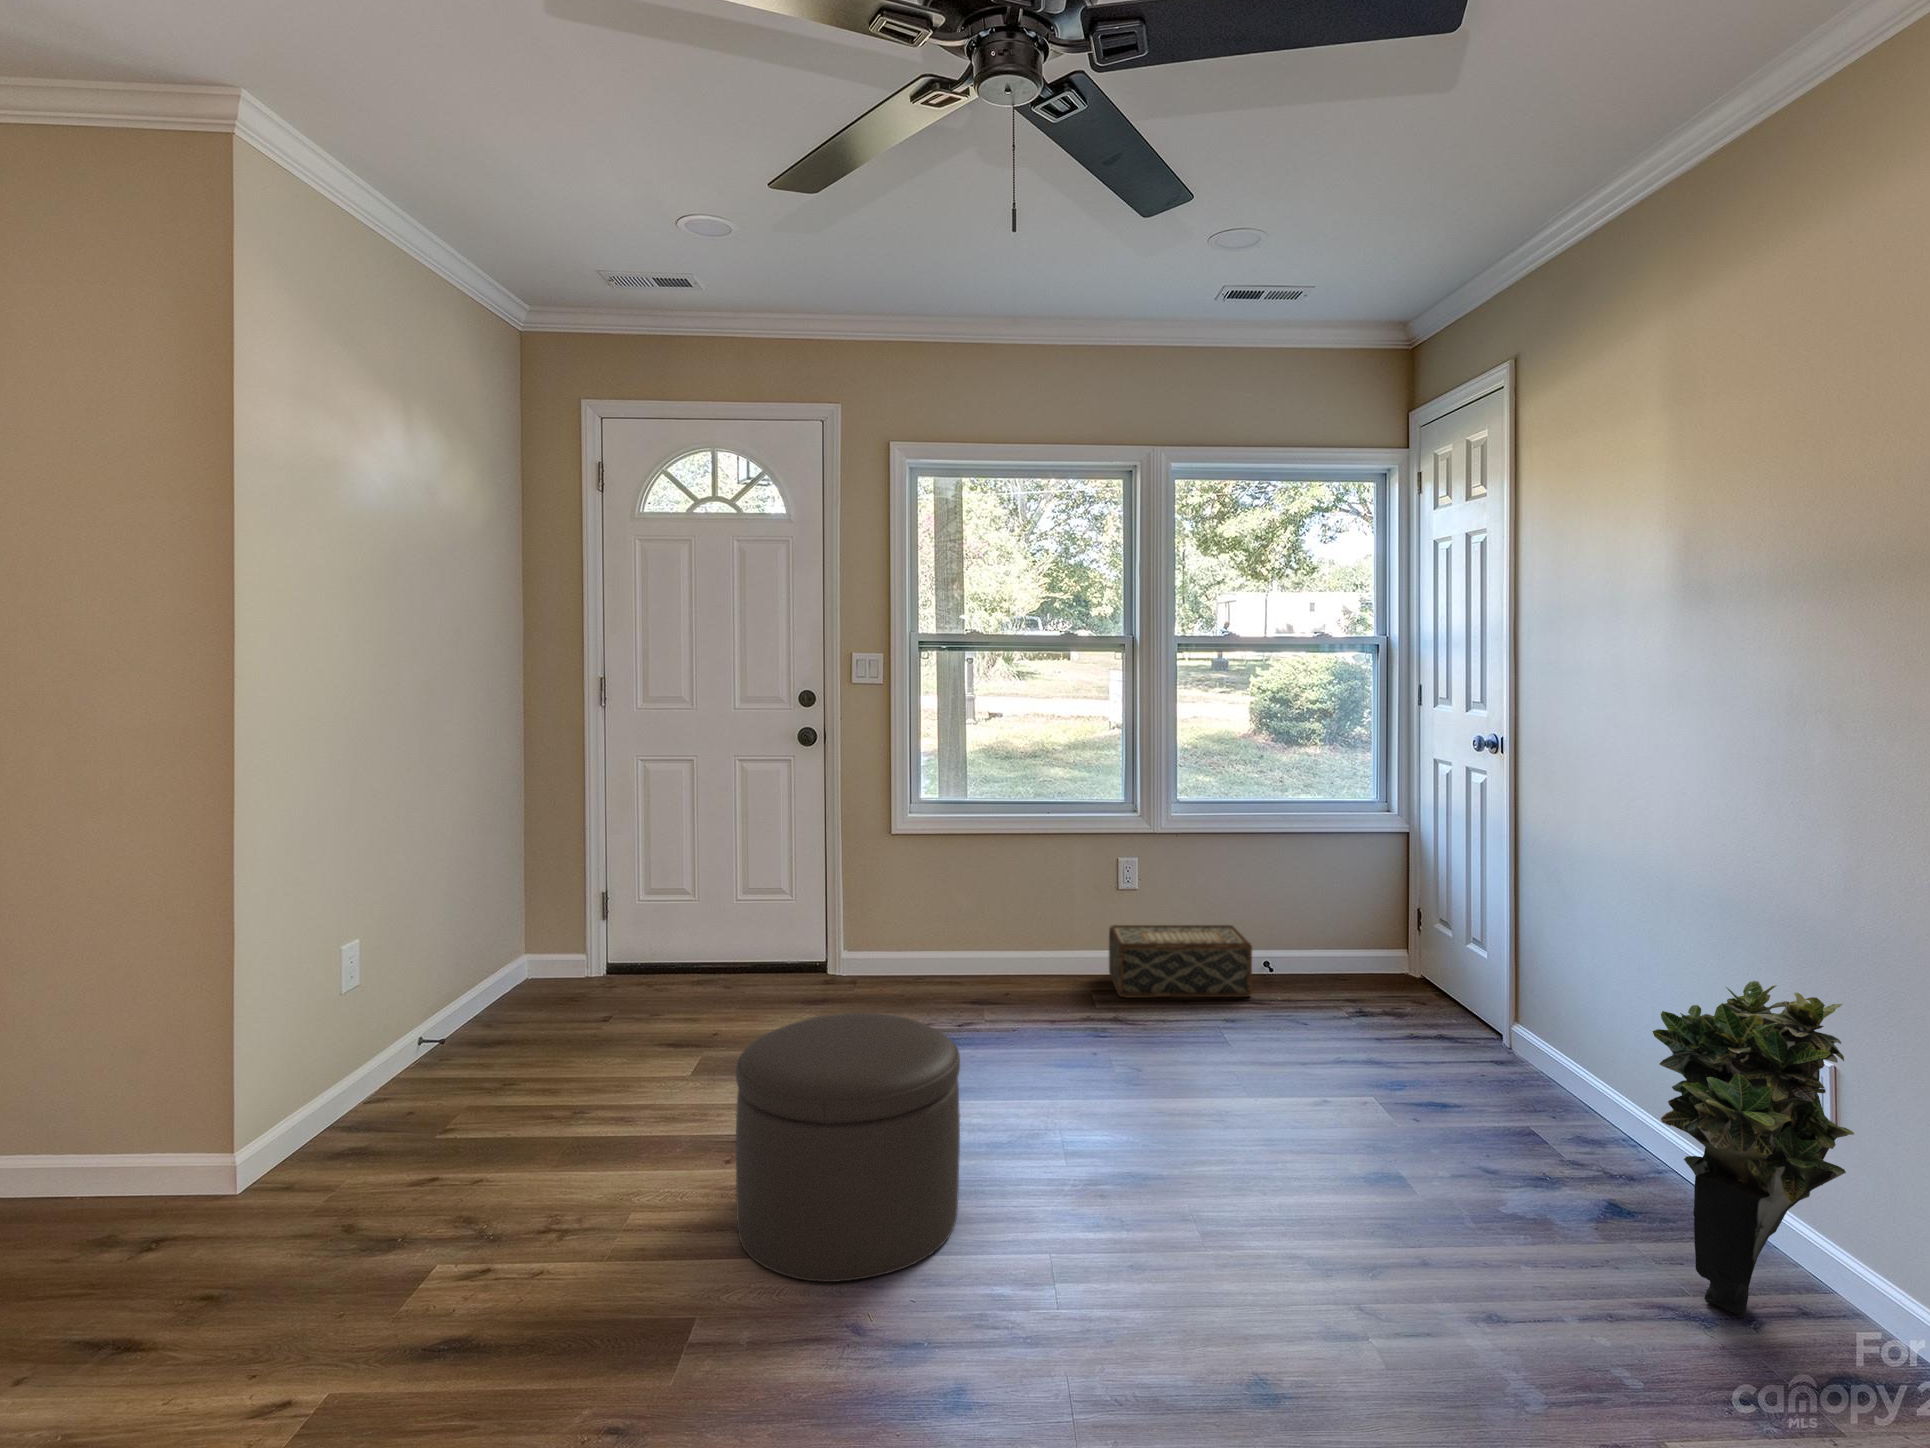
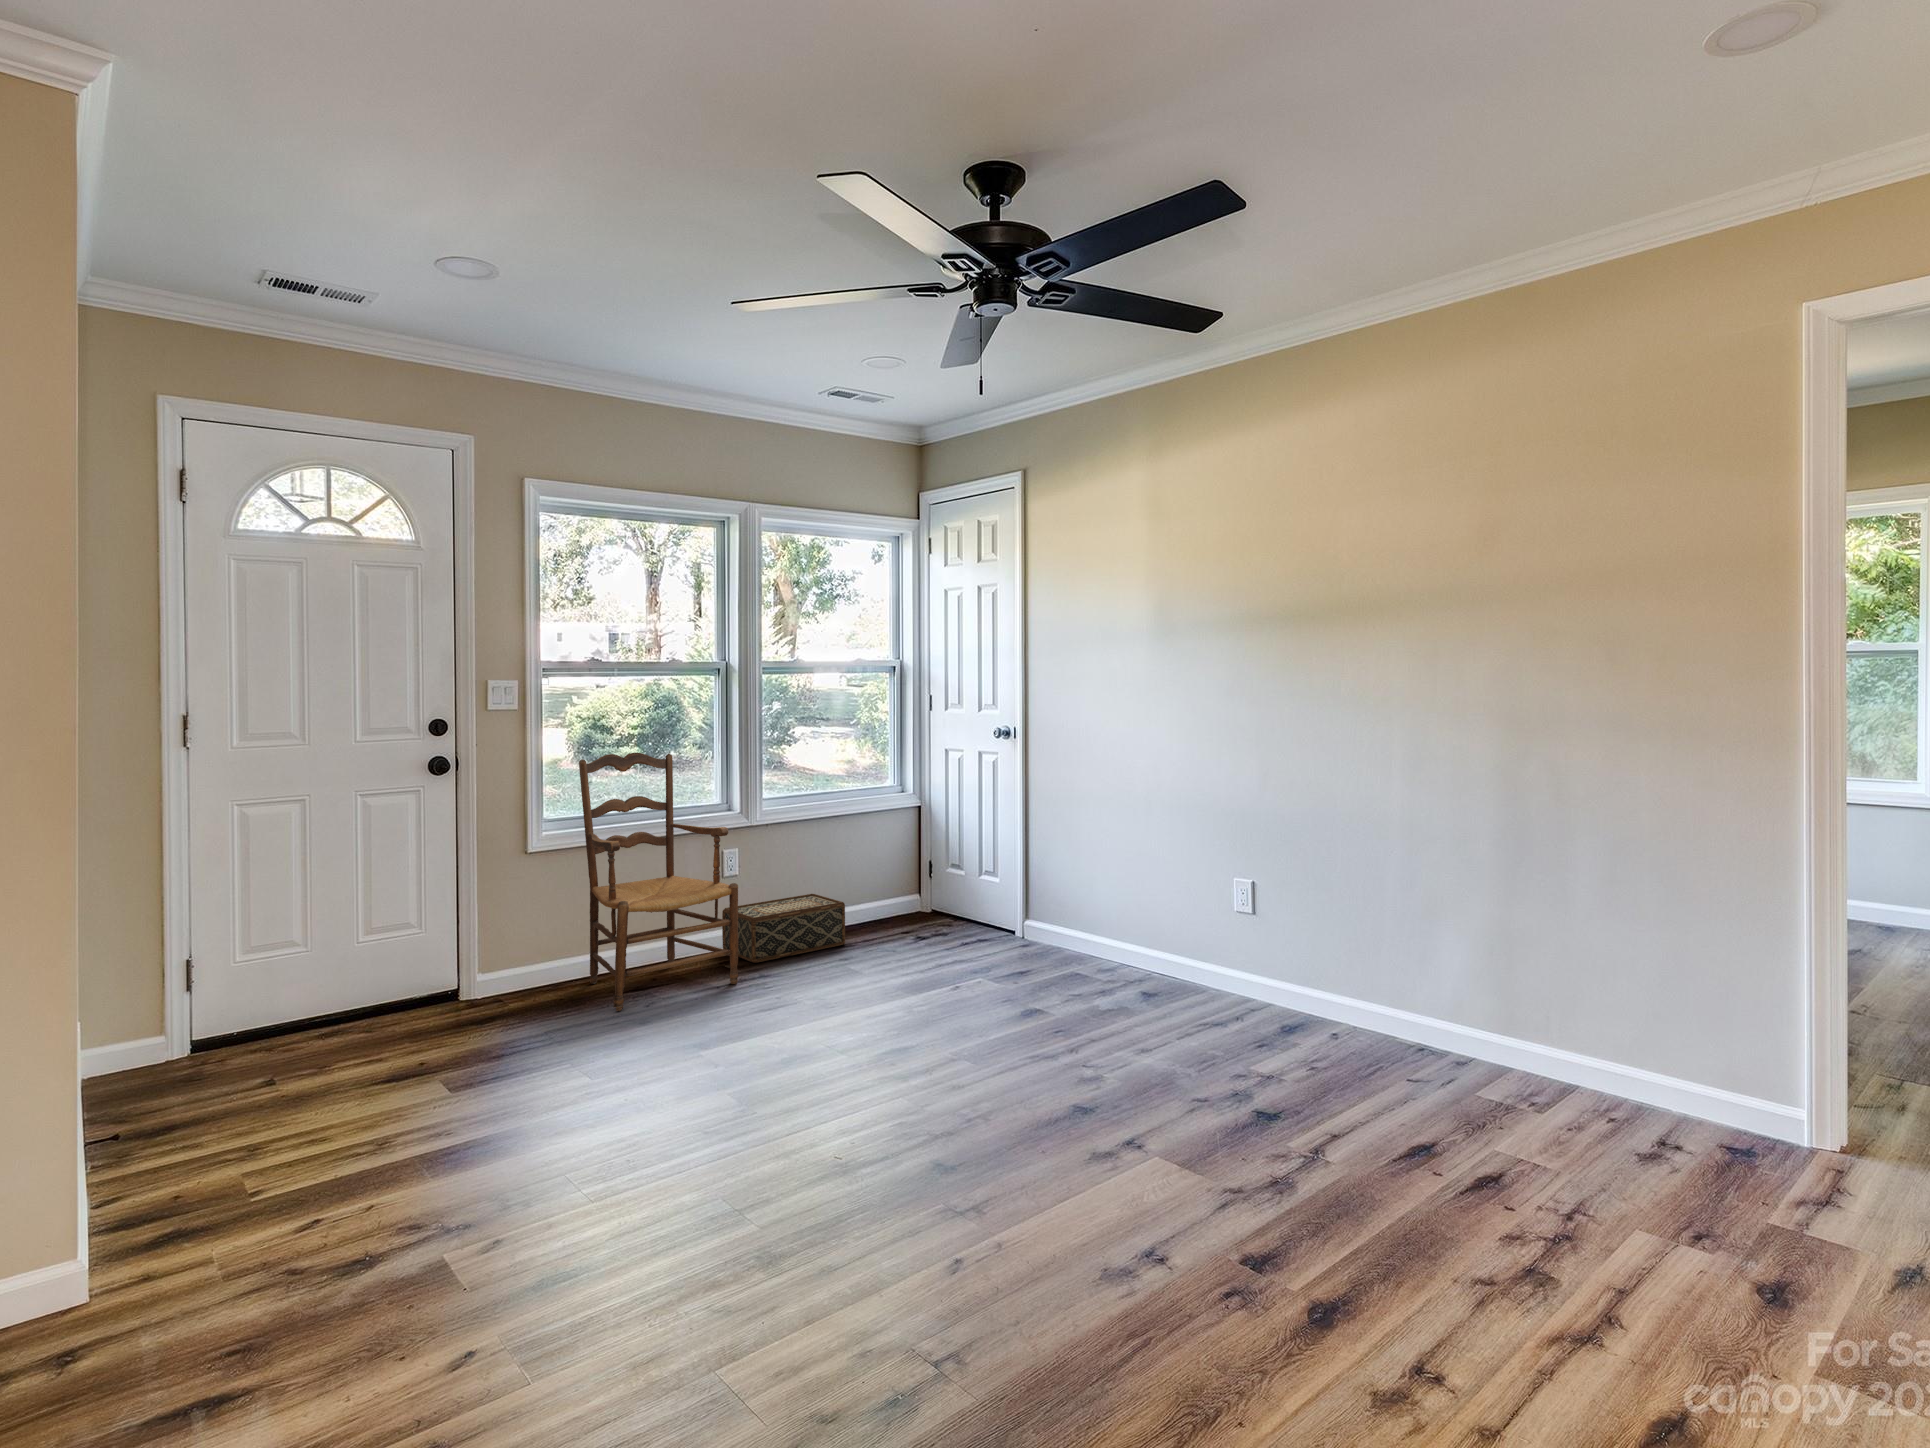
armchair: none [919,737,1076,1022] -> present [579,753,738,1011]
potted plant: present [1653,981,1854,1317] -> none [1183,851,1276,1023]
ottoman: present [736,1013,960,1282] -> none [668,969,844,1165]

